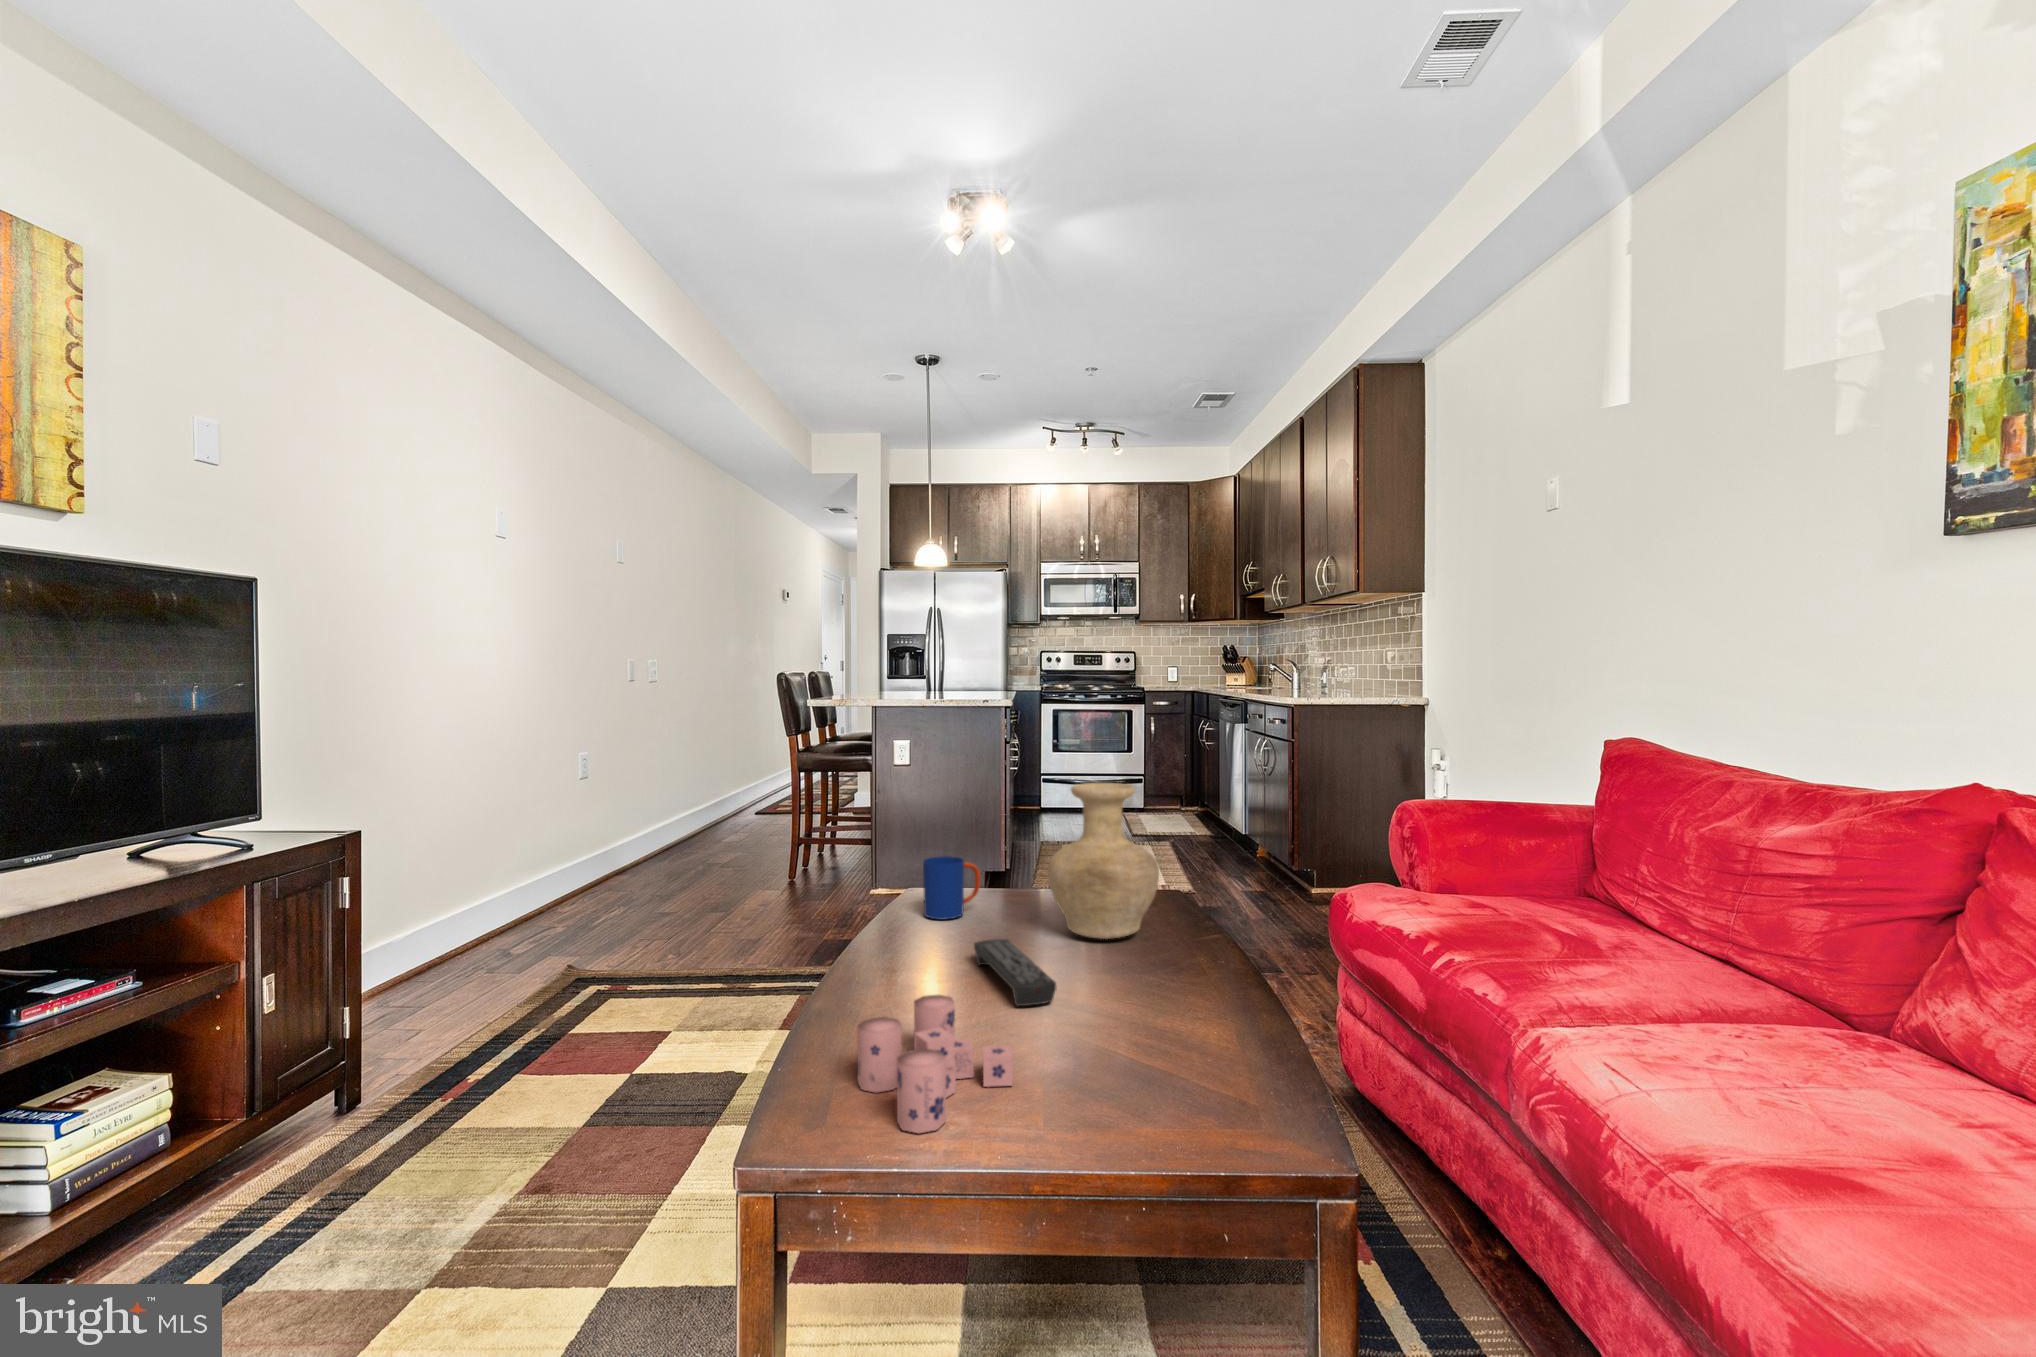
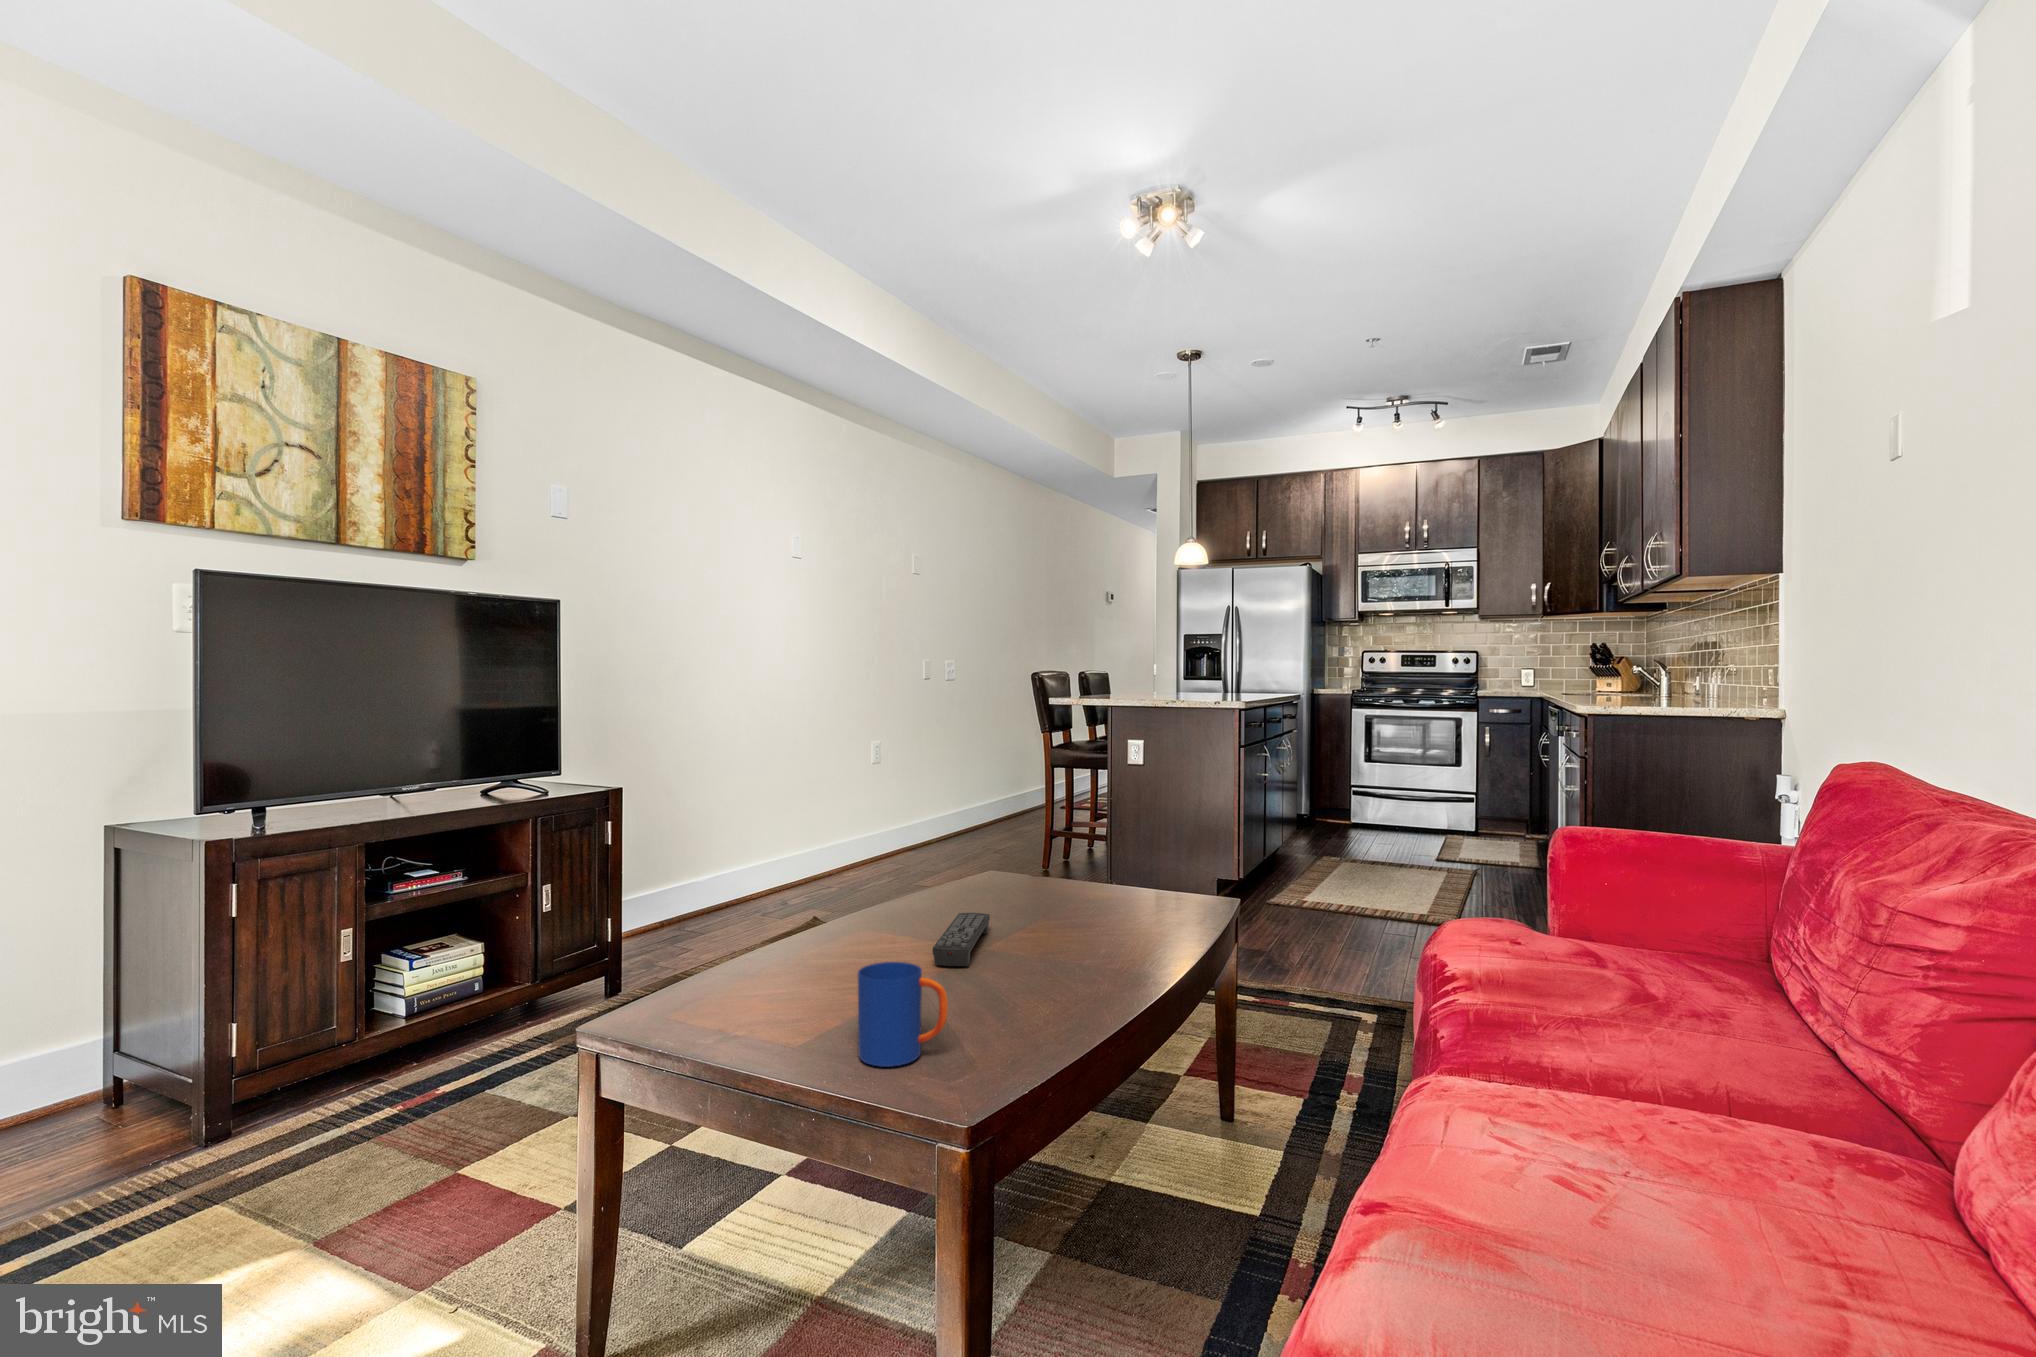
vase: present [1048,783,1159,939] -> none [1050,780,1156,927]
mug: present [923,856,980,920] -> present [858,962,948,1067]
candle: present [857,995,1013,1133] -> none [730,939,858,1030]

